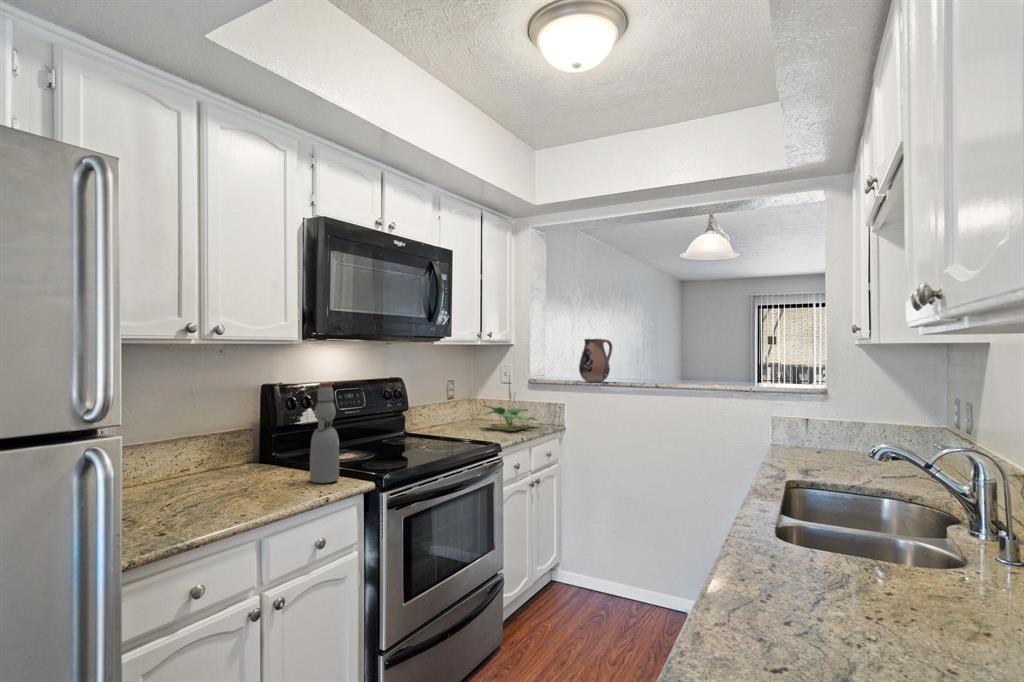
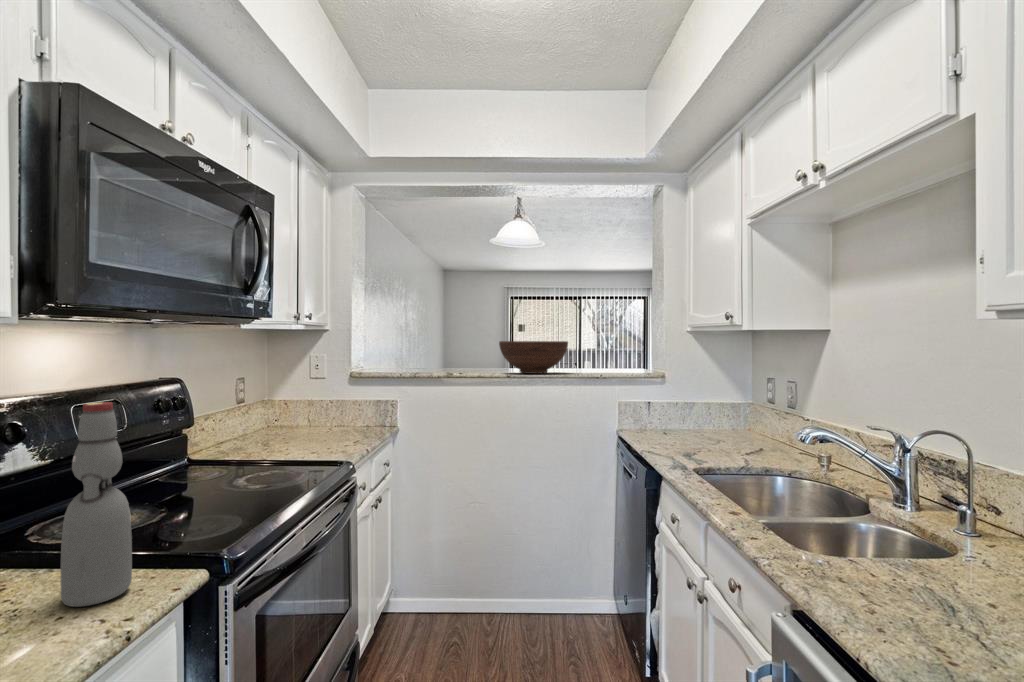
ceramic pitcher: present [579,339,612,382] -> none [412,325,447,374]
fruit bowl: none [654,353,724,385] -> present [499,341,568,374]
potted plant: present [483,379,536,431] -> none [295,368,367,439]

